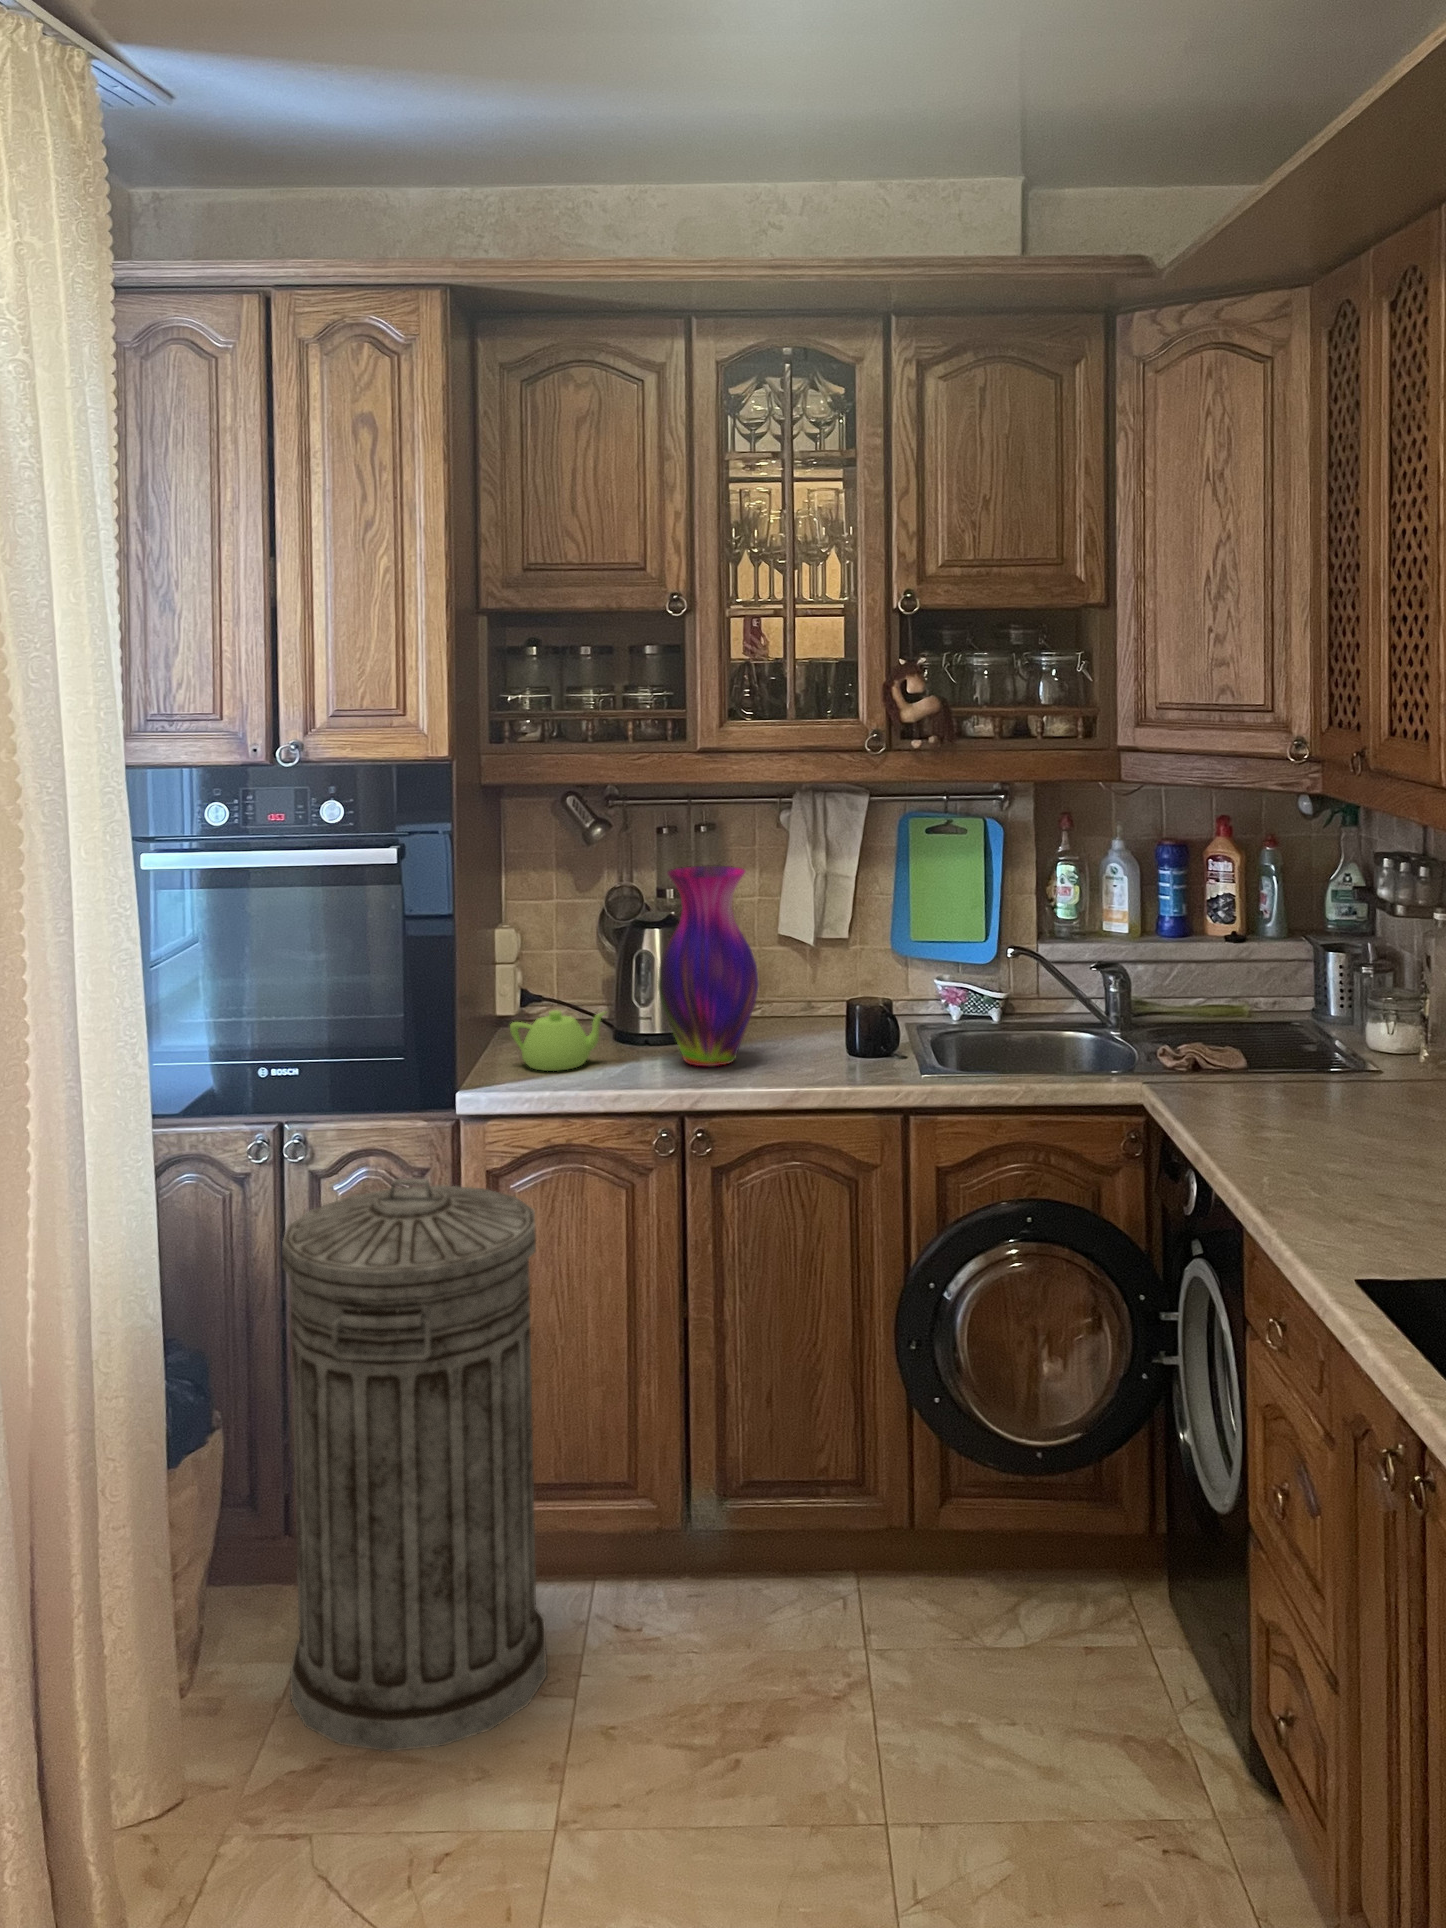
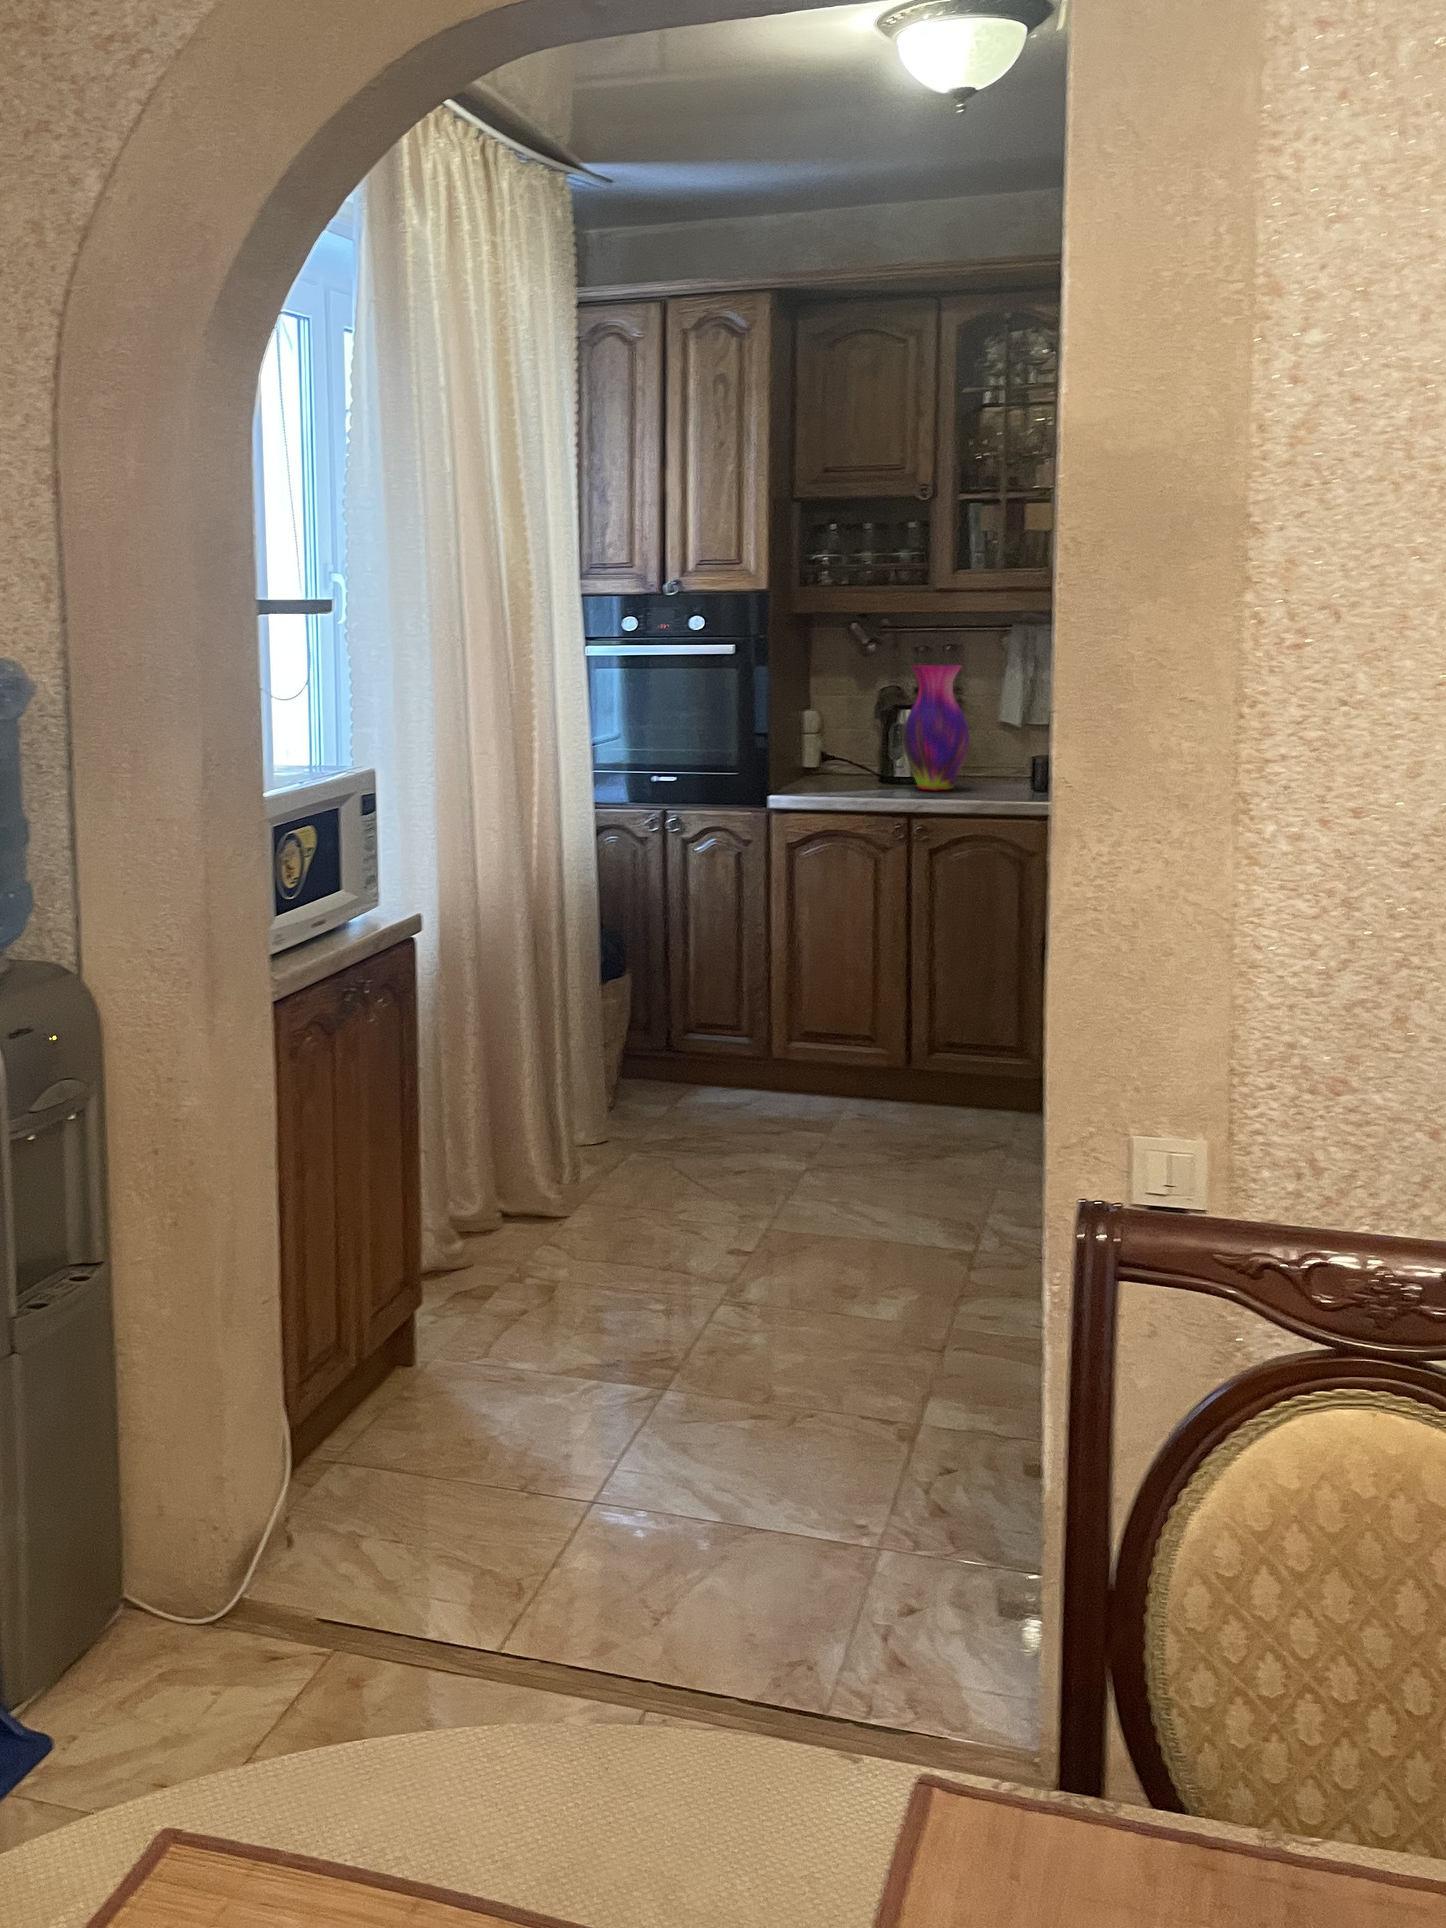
teapot: present [510,1010,605,1071] -> none [807,754,870,789]
trash can: present [282,1179,547,1751] -> none [662,829,813,1140]

